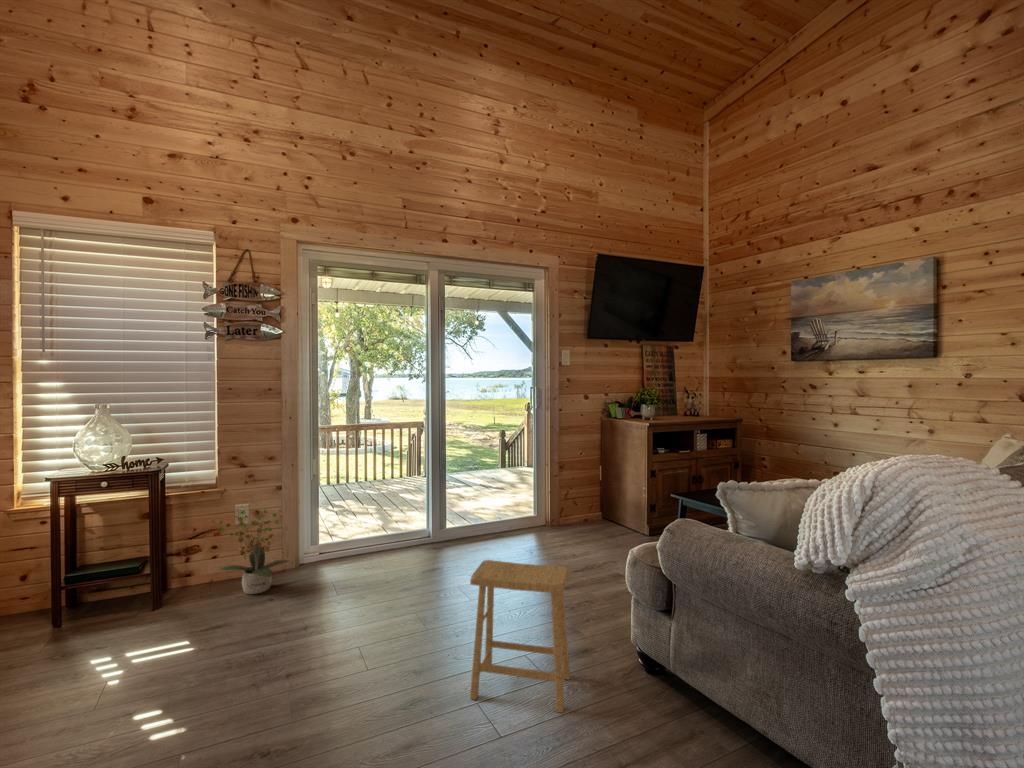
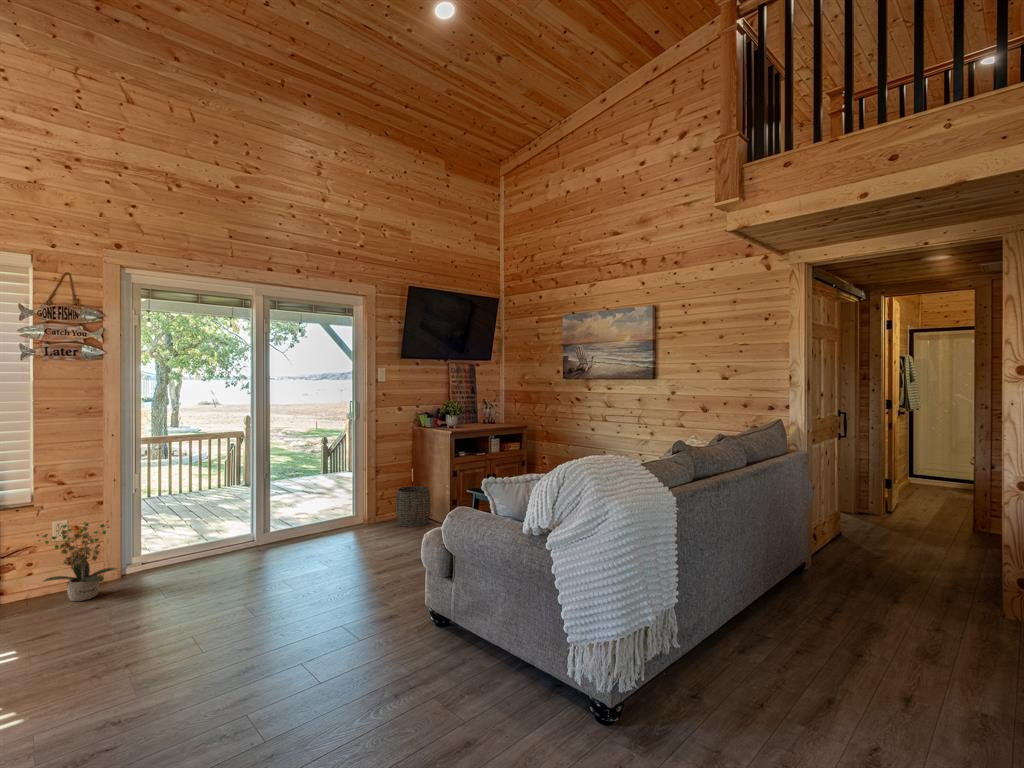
woven basket: none [582,486,623,535] -> present [395,486,431,527]
footstool: present [470,560,570,713] -> none [310,535,384,635]

